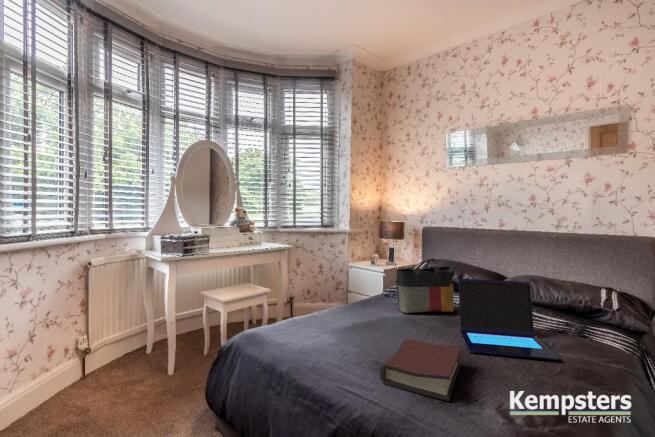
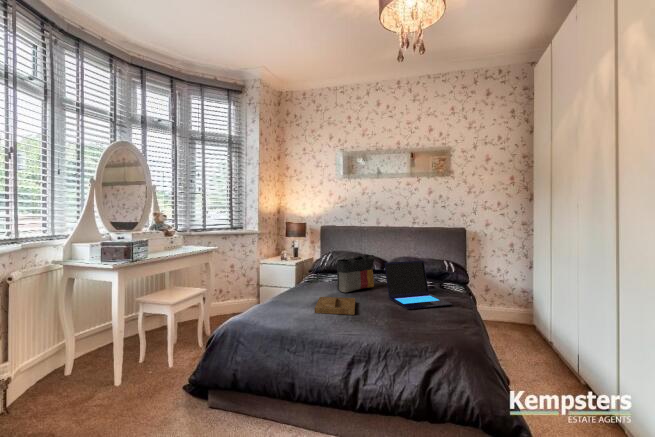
tray: none [335,313,403,344] -> present [315,297,355,315]
hardback book: present [380,339,461,401] -> none [373,306,427,337]

